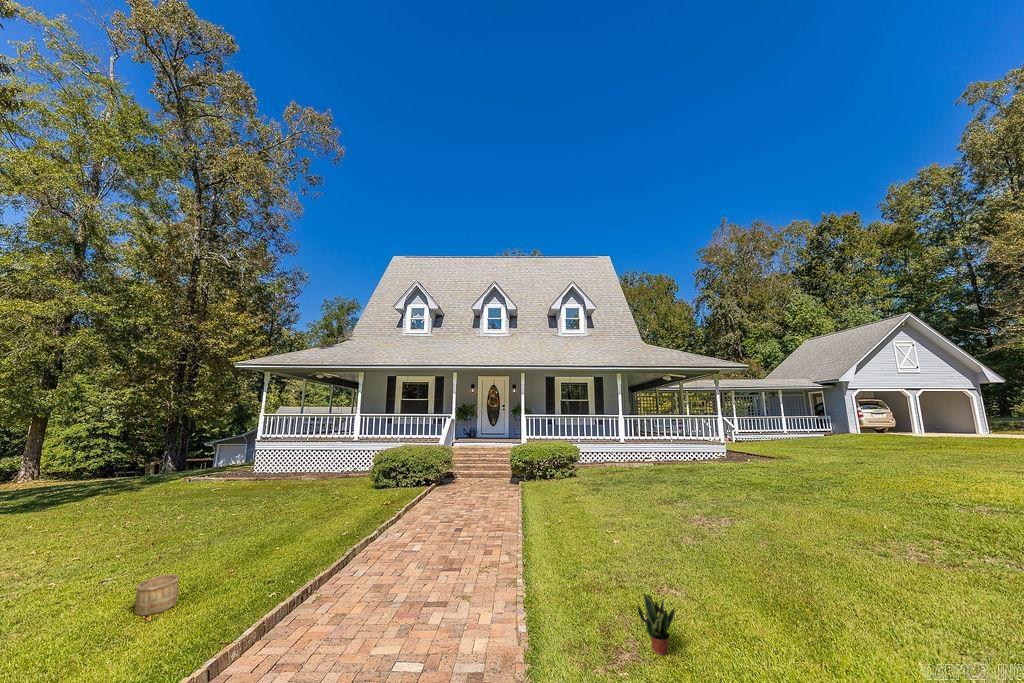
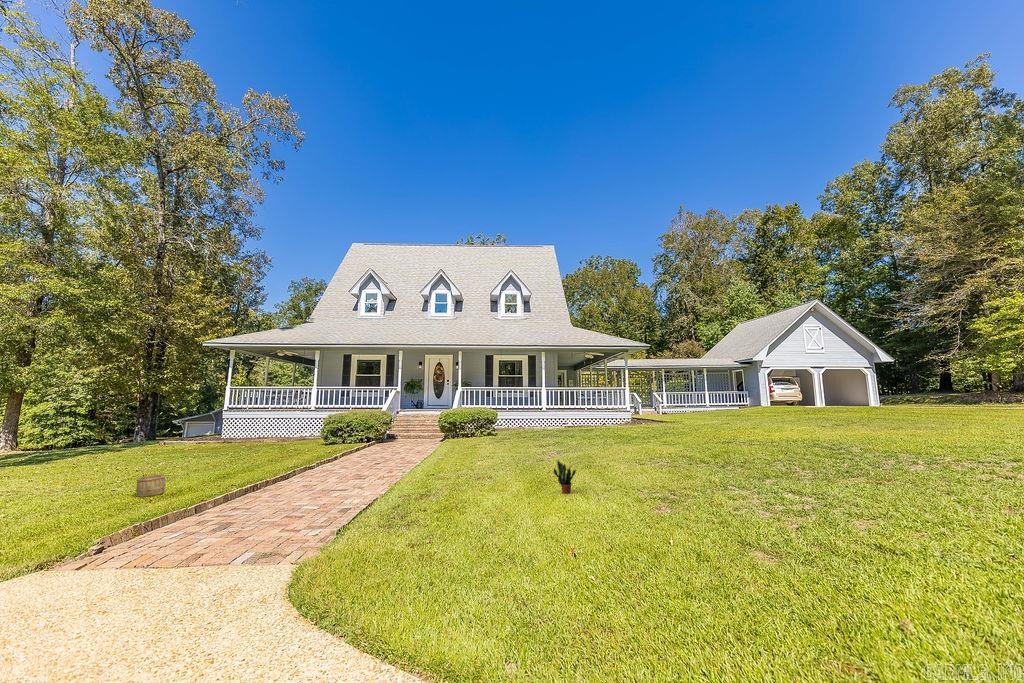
potted plant: present [638,594,675,655] -> present [554,460,576,494]

